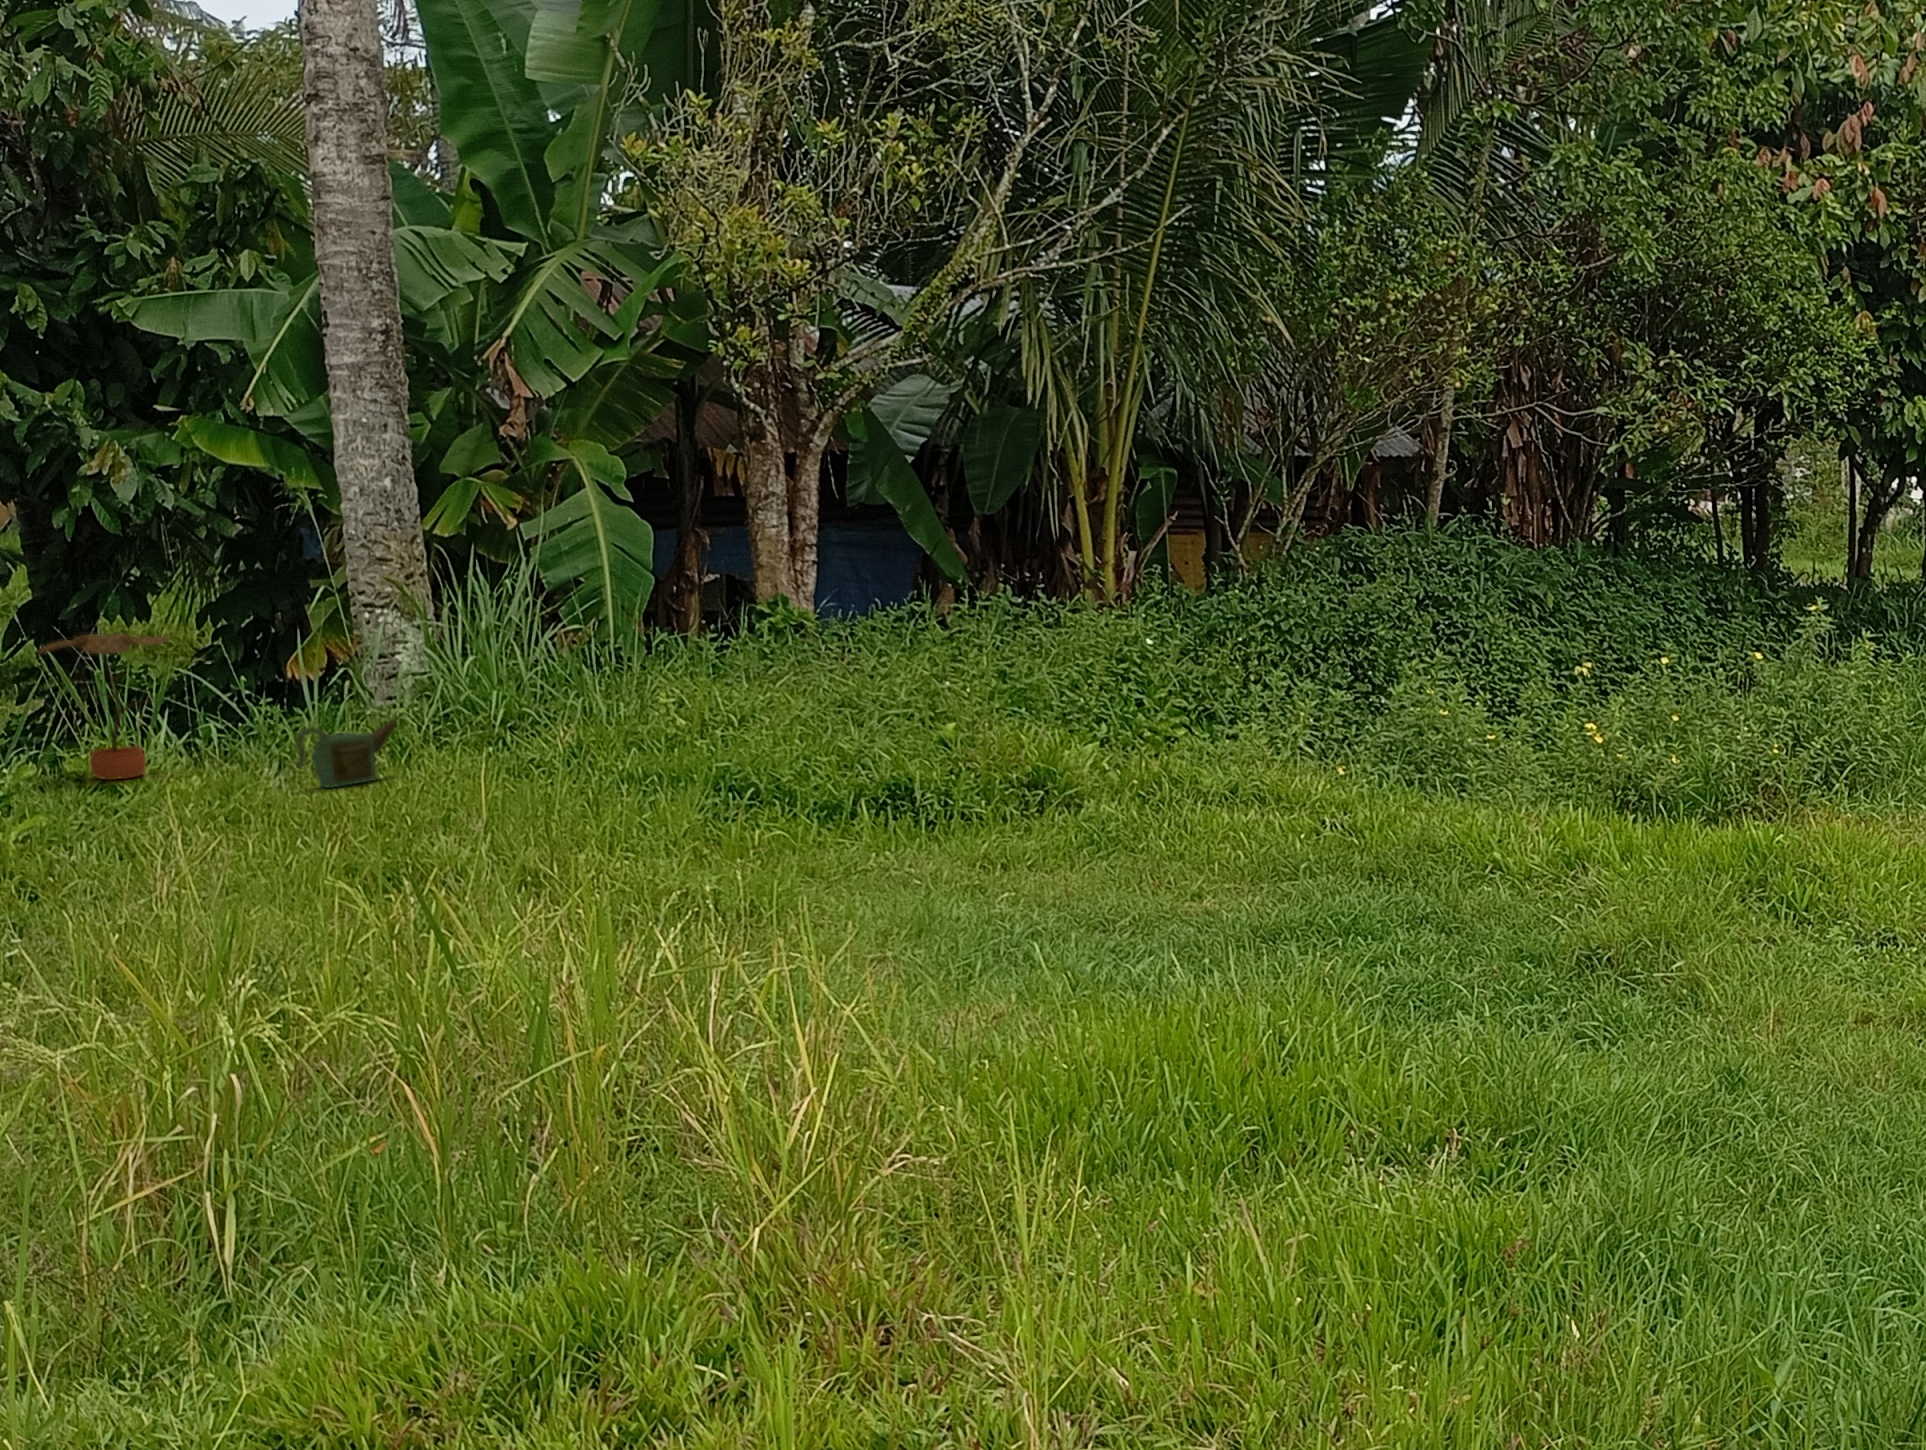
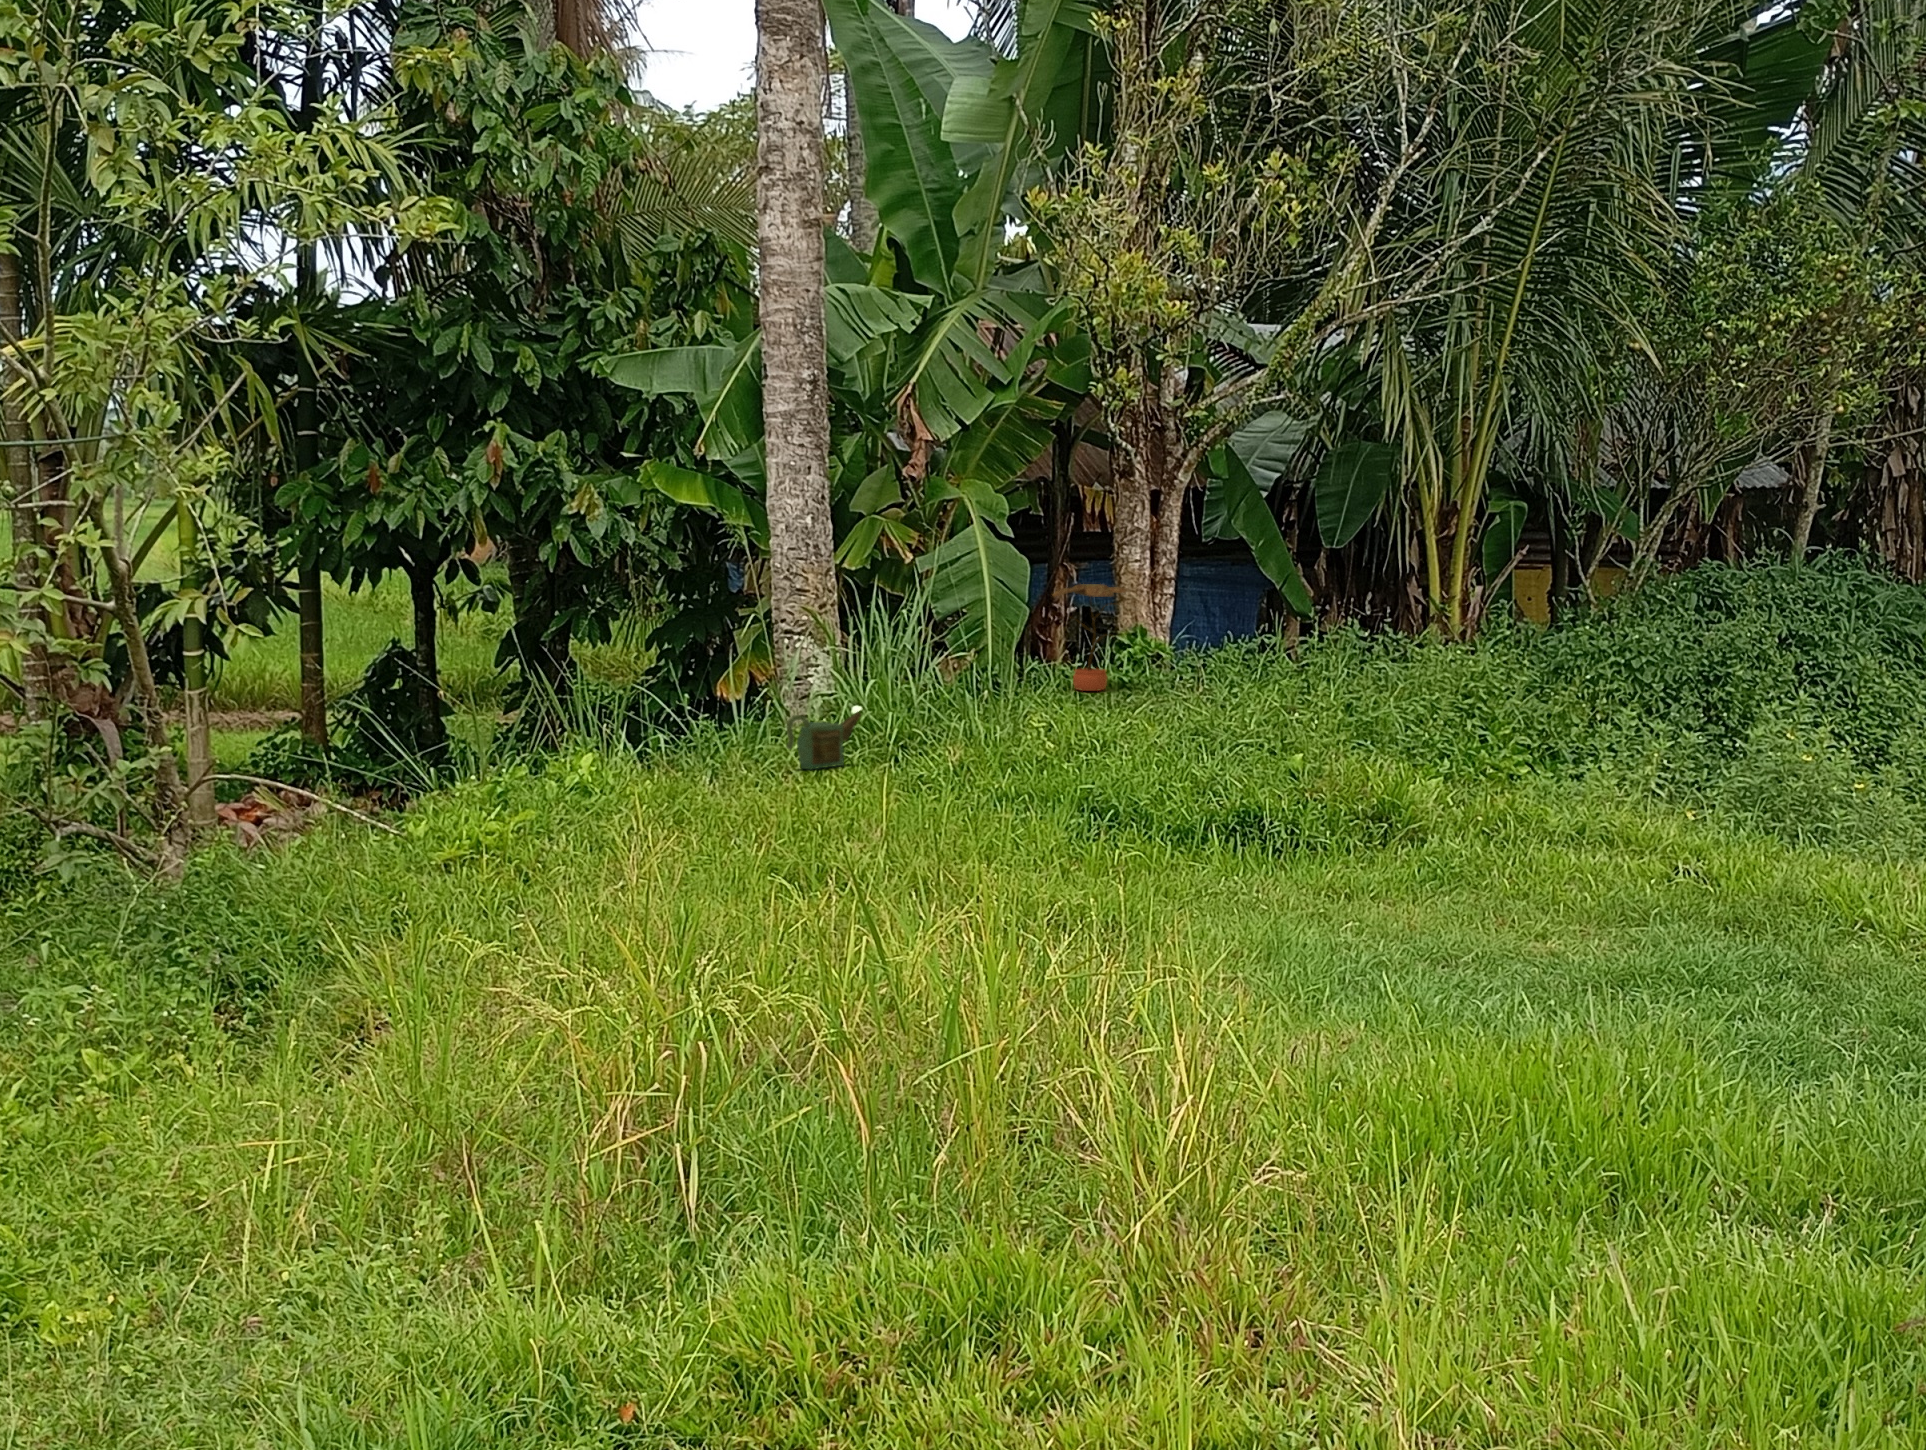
potted plant: present [38,633,169,780] -> present [1053,584,1129,691]

